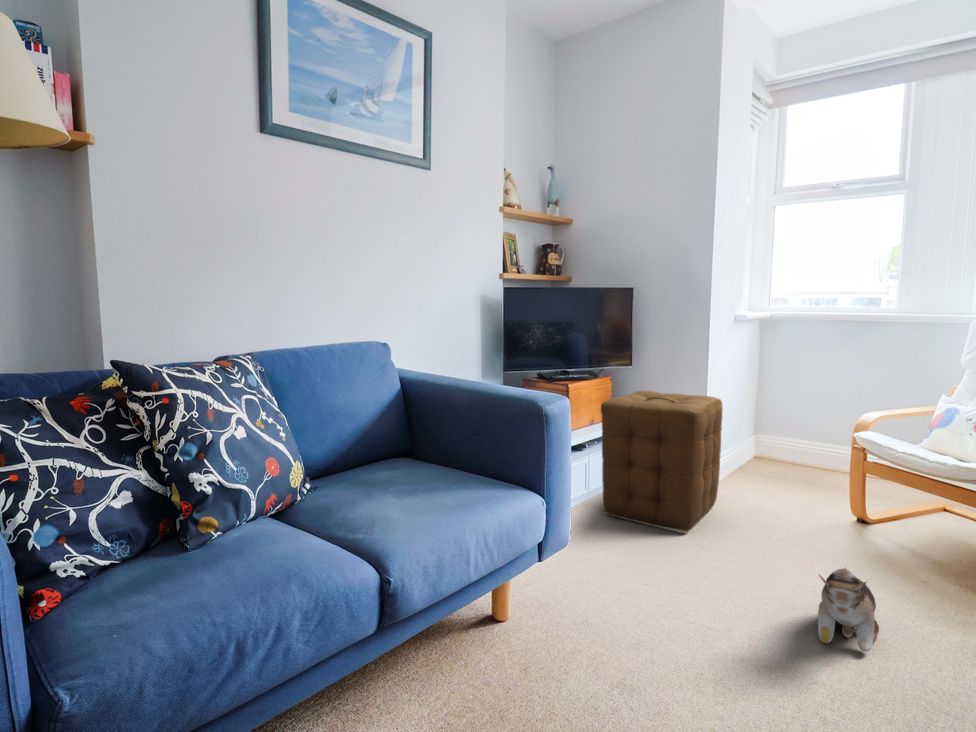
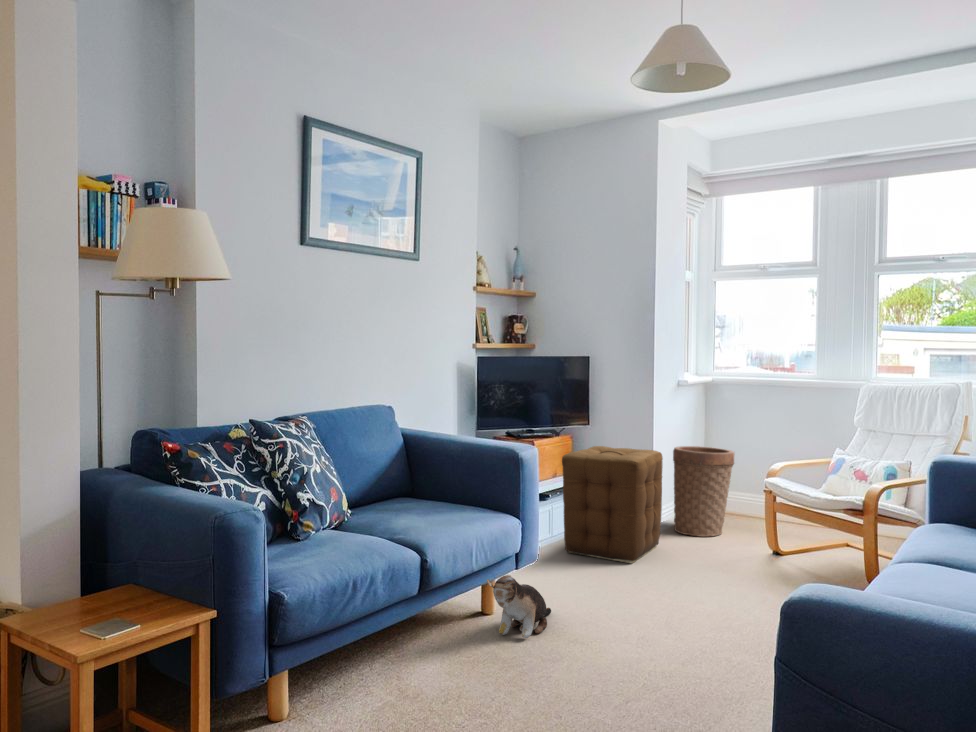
basket: none [728,390,805,495] -> present [673,446,734,537]
plush toy: present [818,568,879,652] -> present [487,575,551,638]

